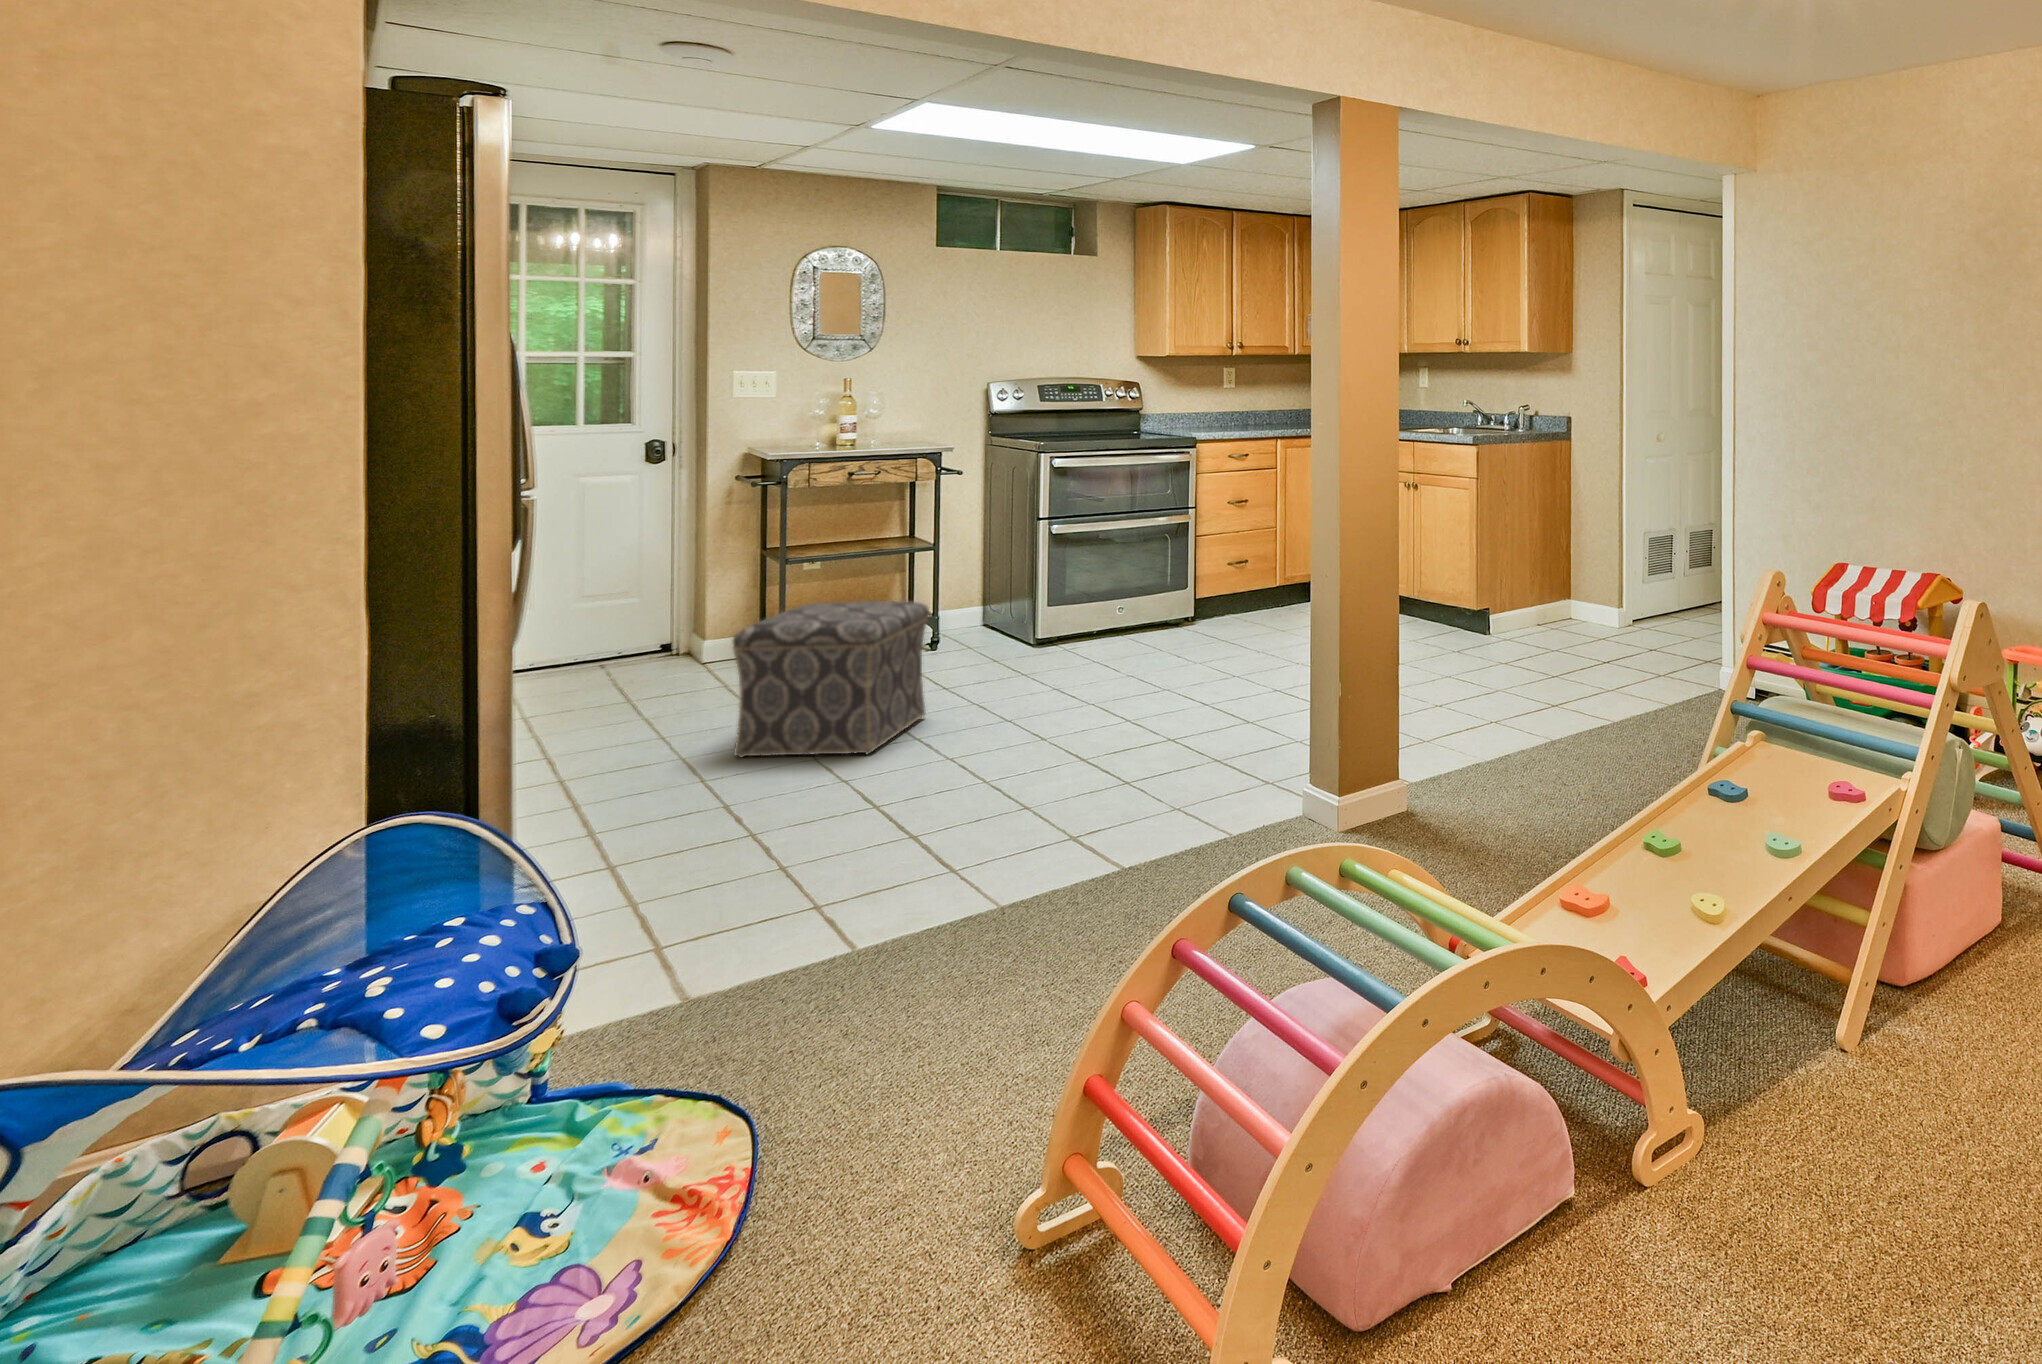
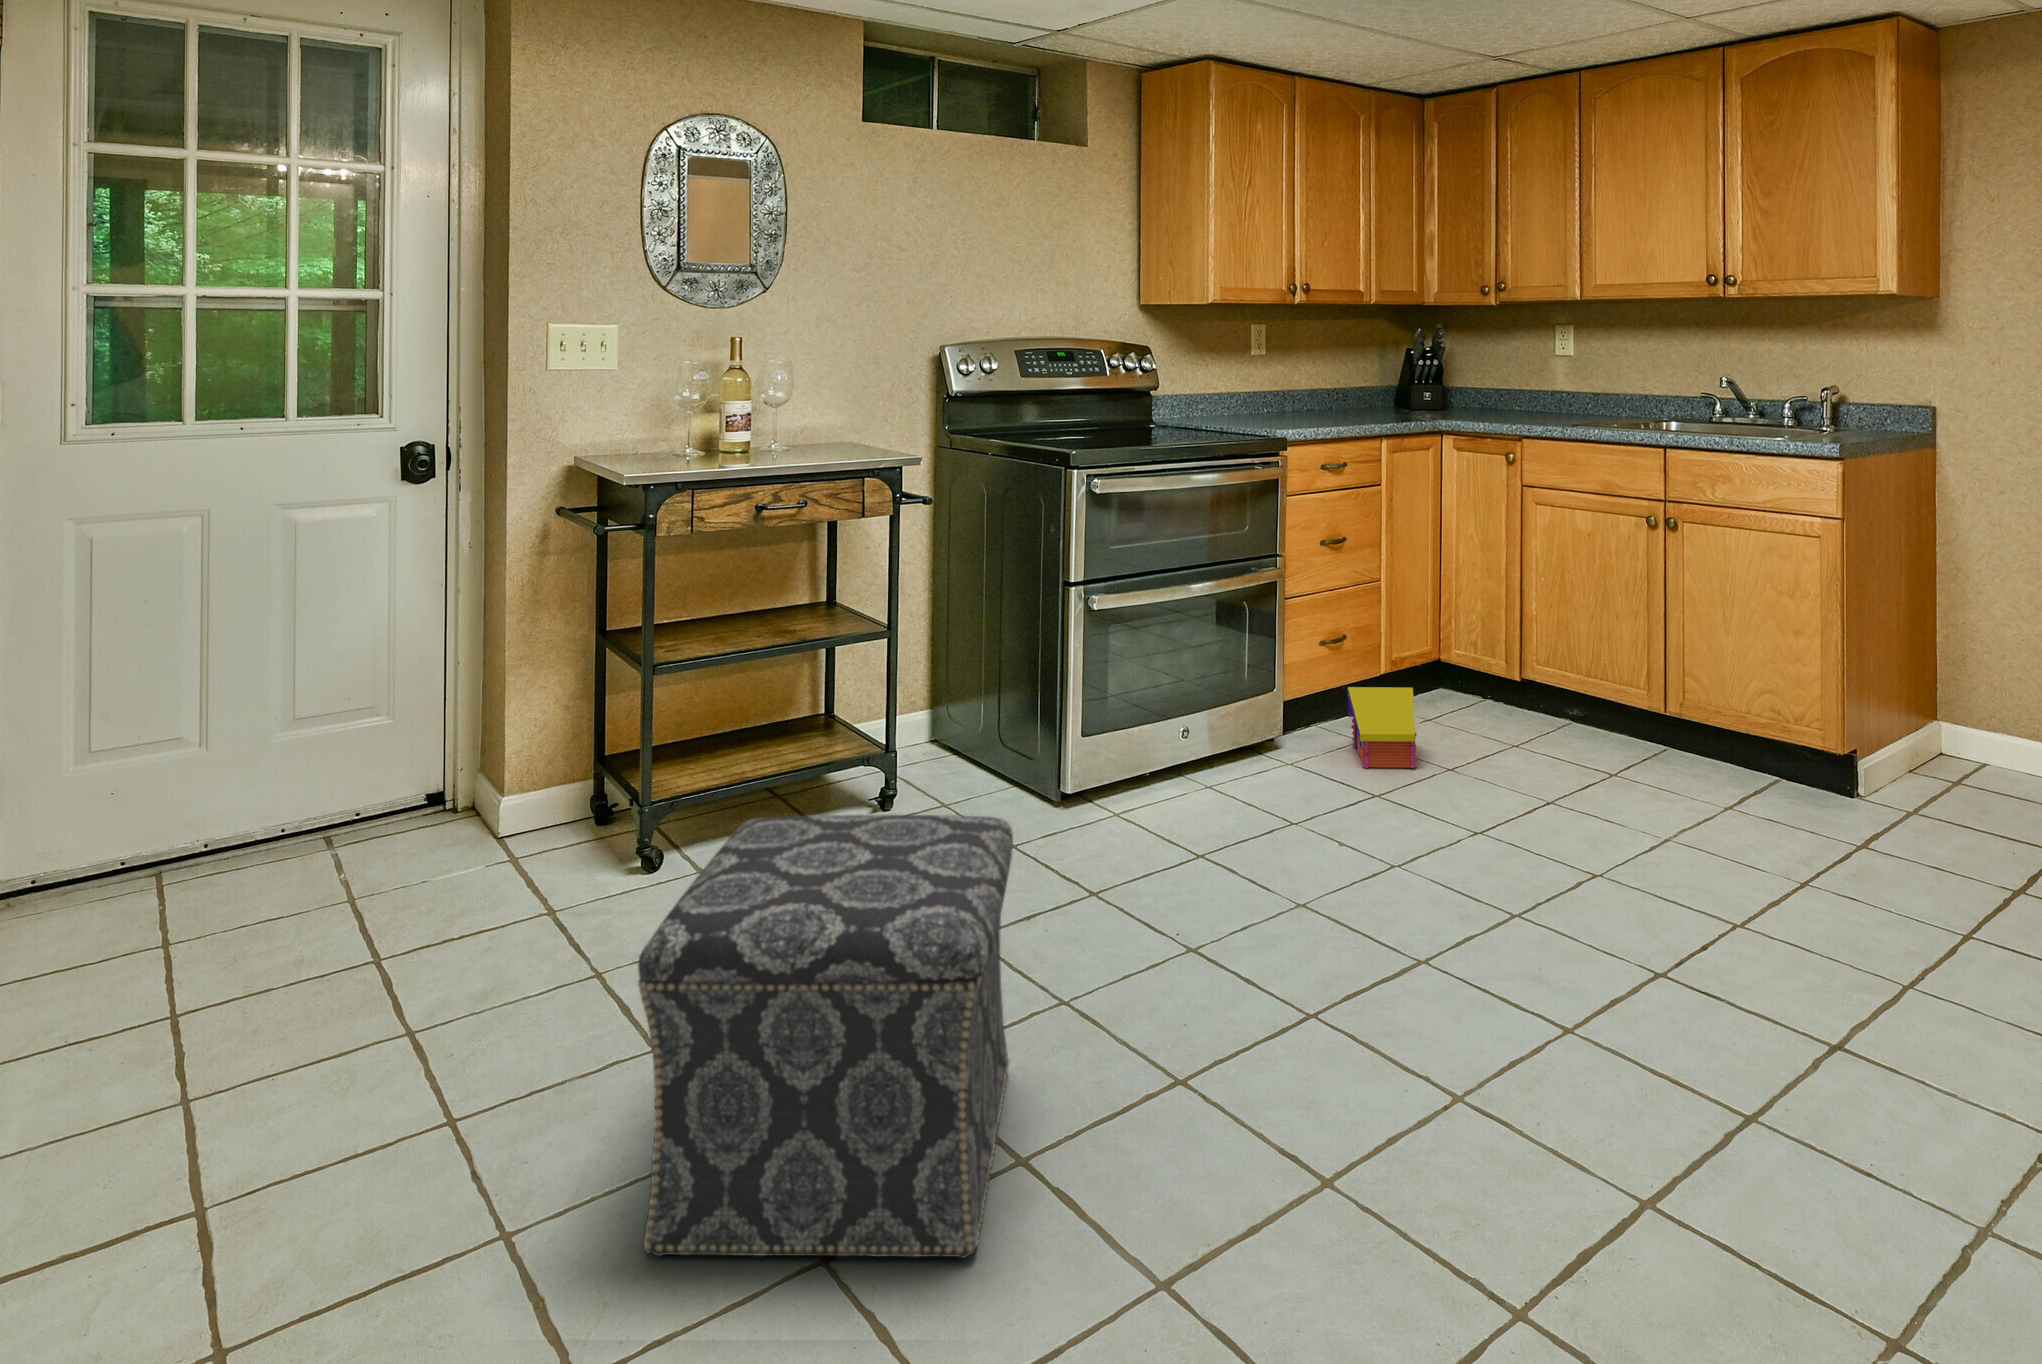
toy house: none [1232,582,1273,628] -> present [1347,687,1417,769]

